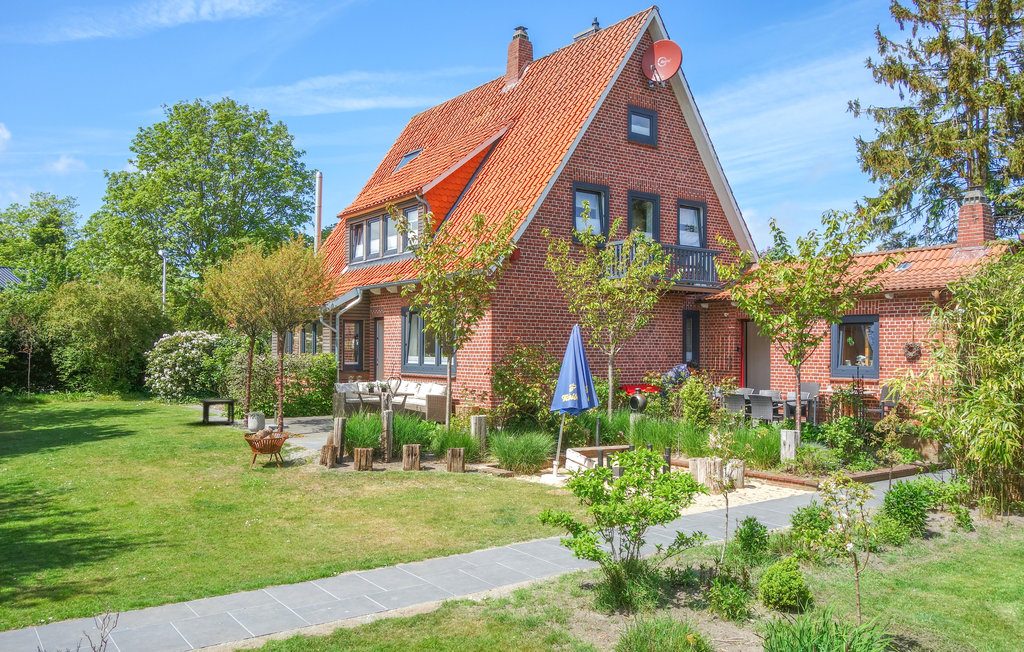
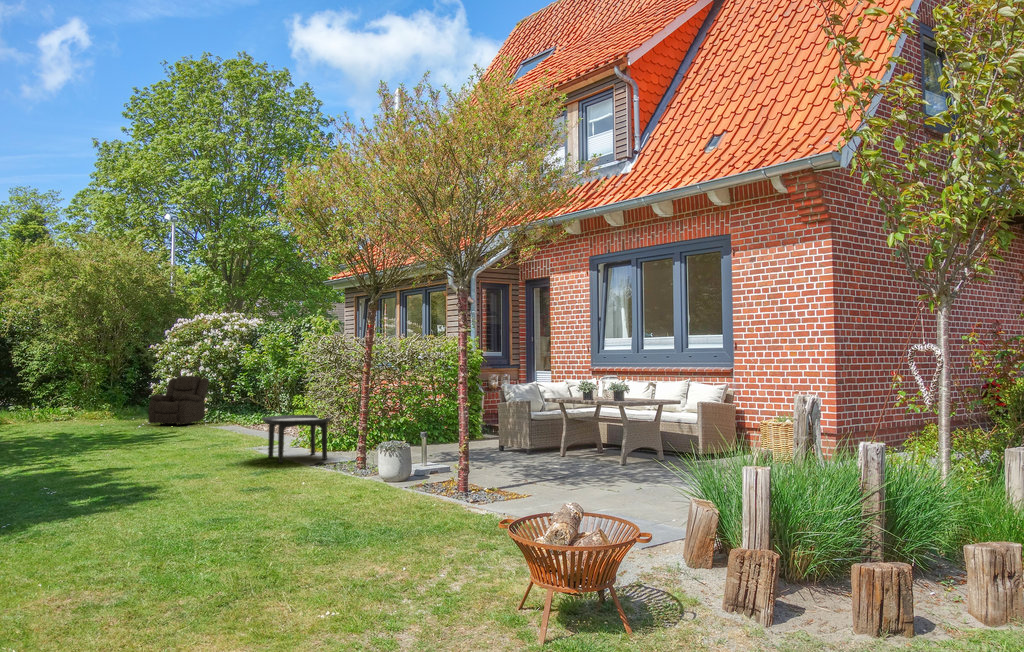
chair: none [142,373,181,405] -> present [148,376,209,426]

